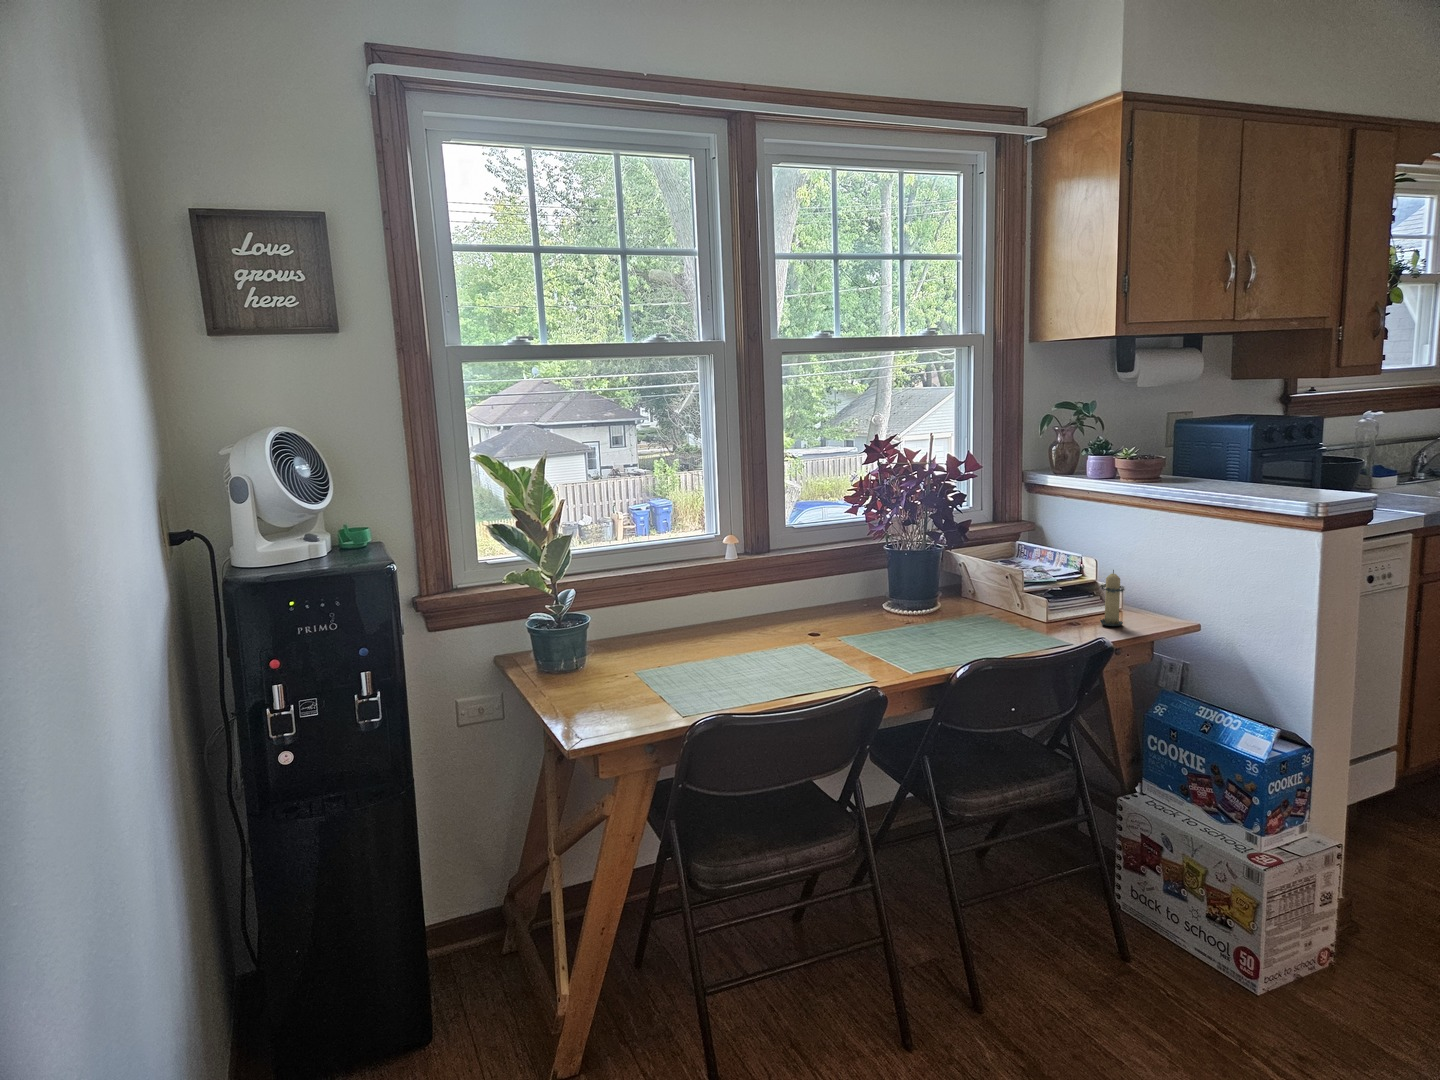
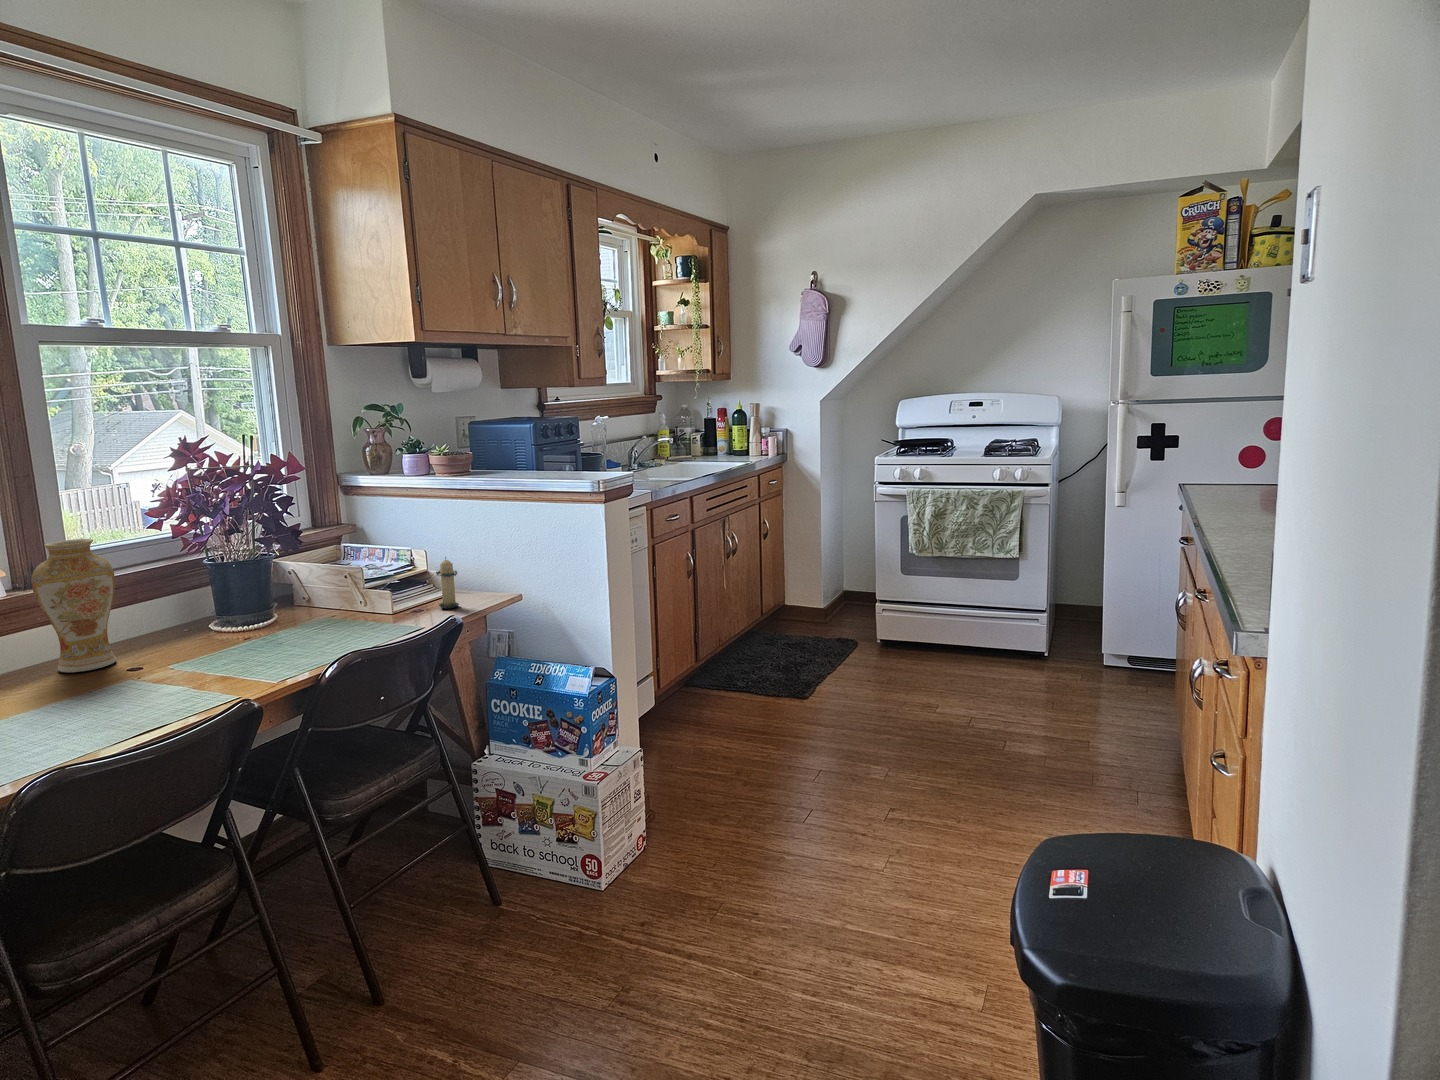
vase: none [757,518,813,628] -> present [32,539,117,672]

